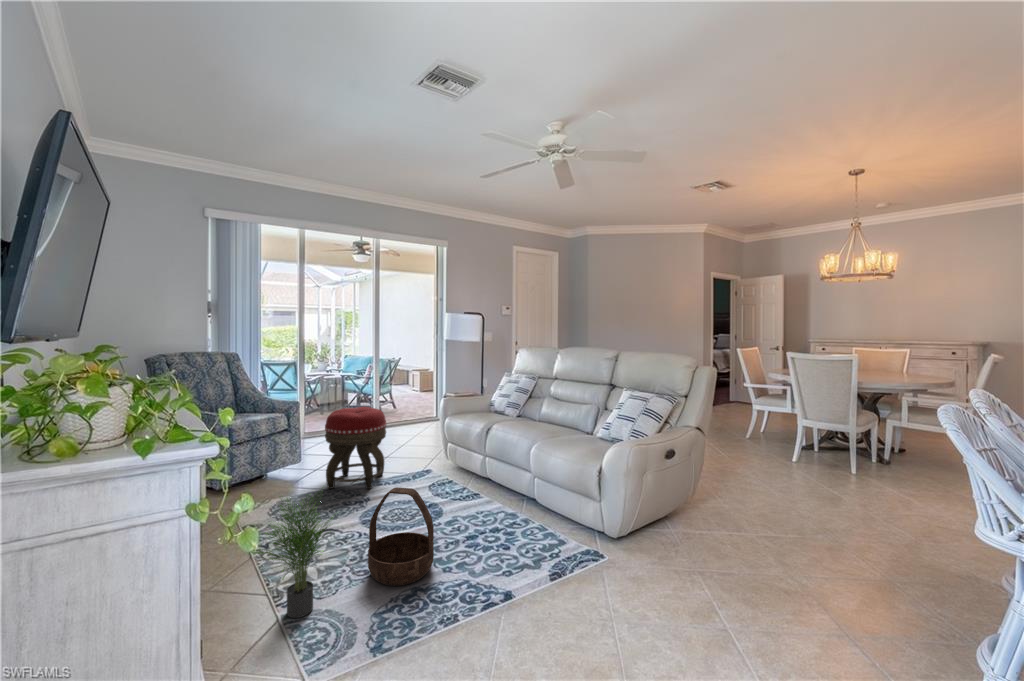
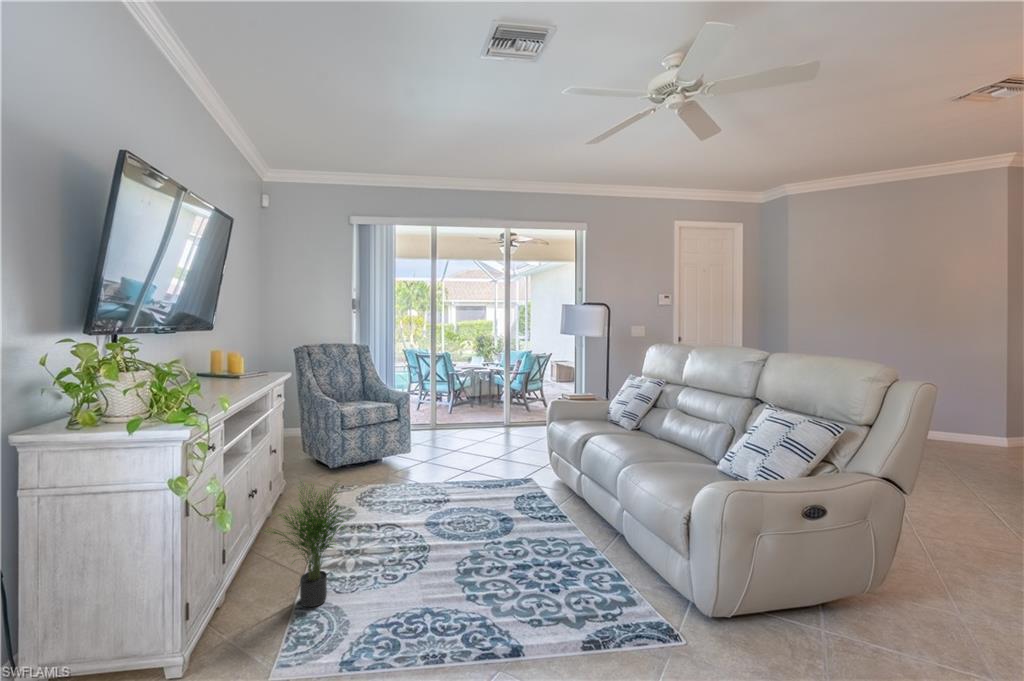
footstool: present [325,407,386,489] -> none [420,402,483,490]
basket: present [368,487,434,586] -> none [391,492,464,602]

